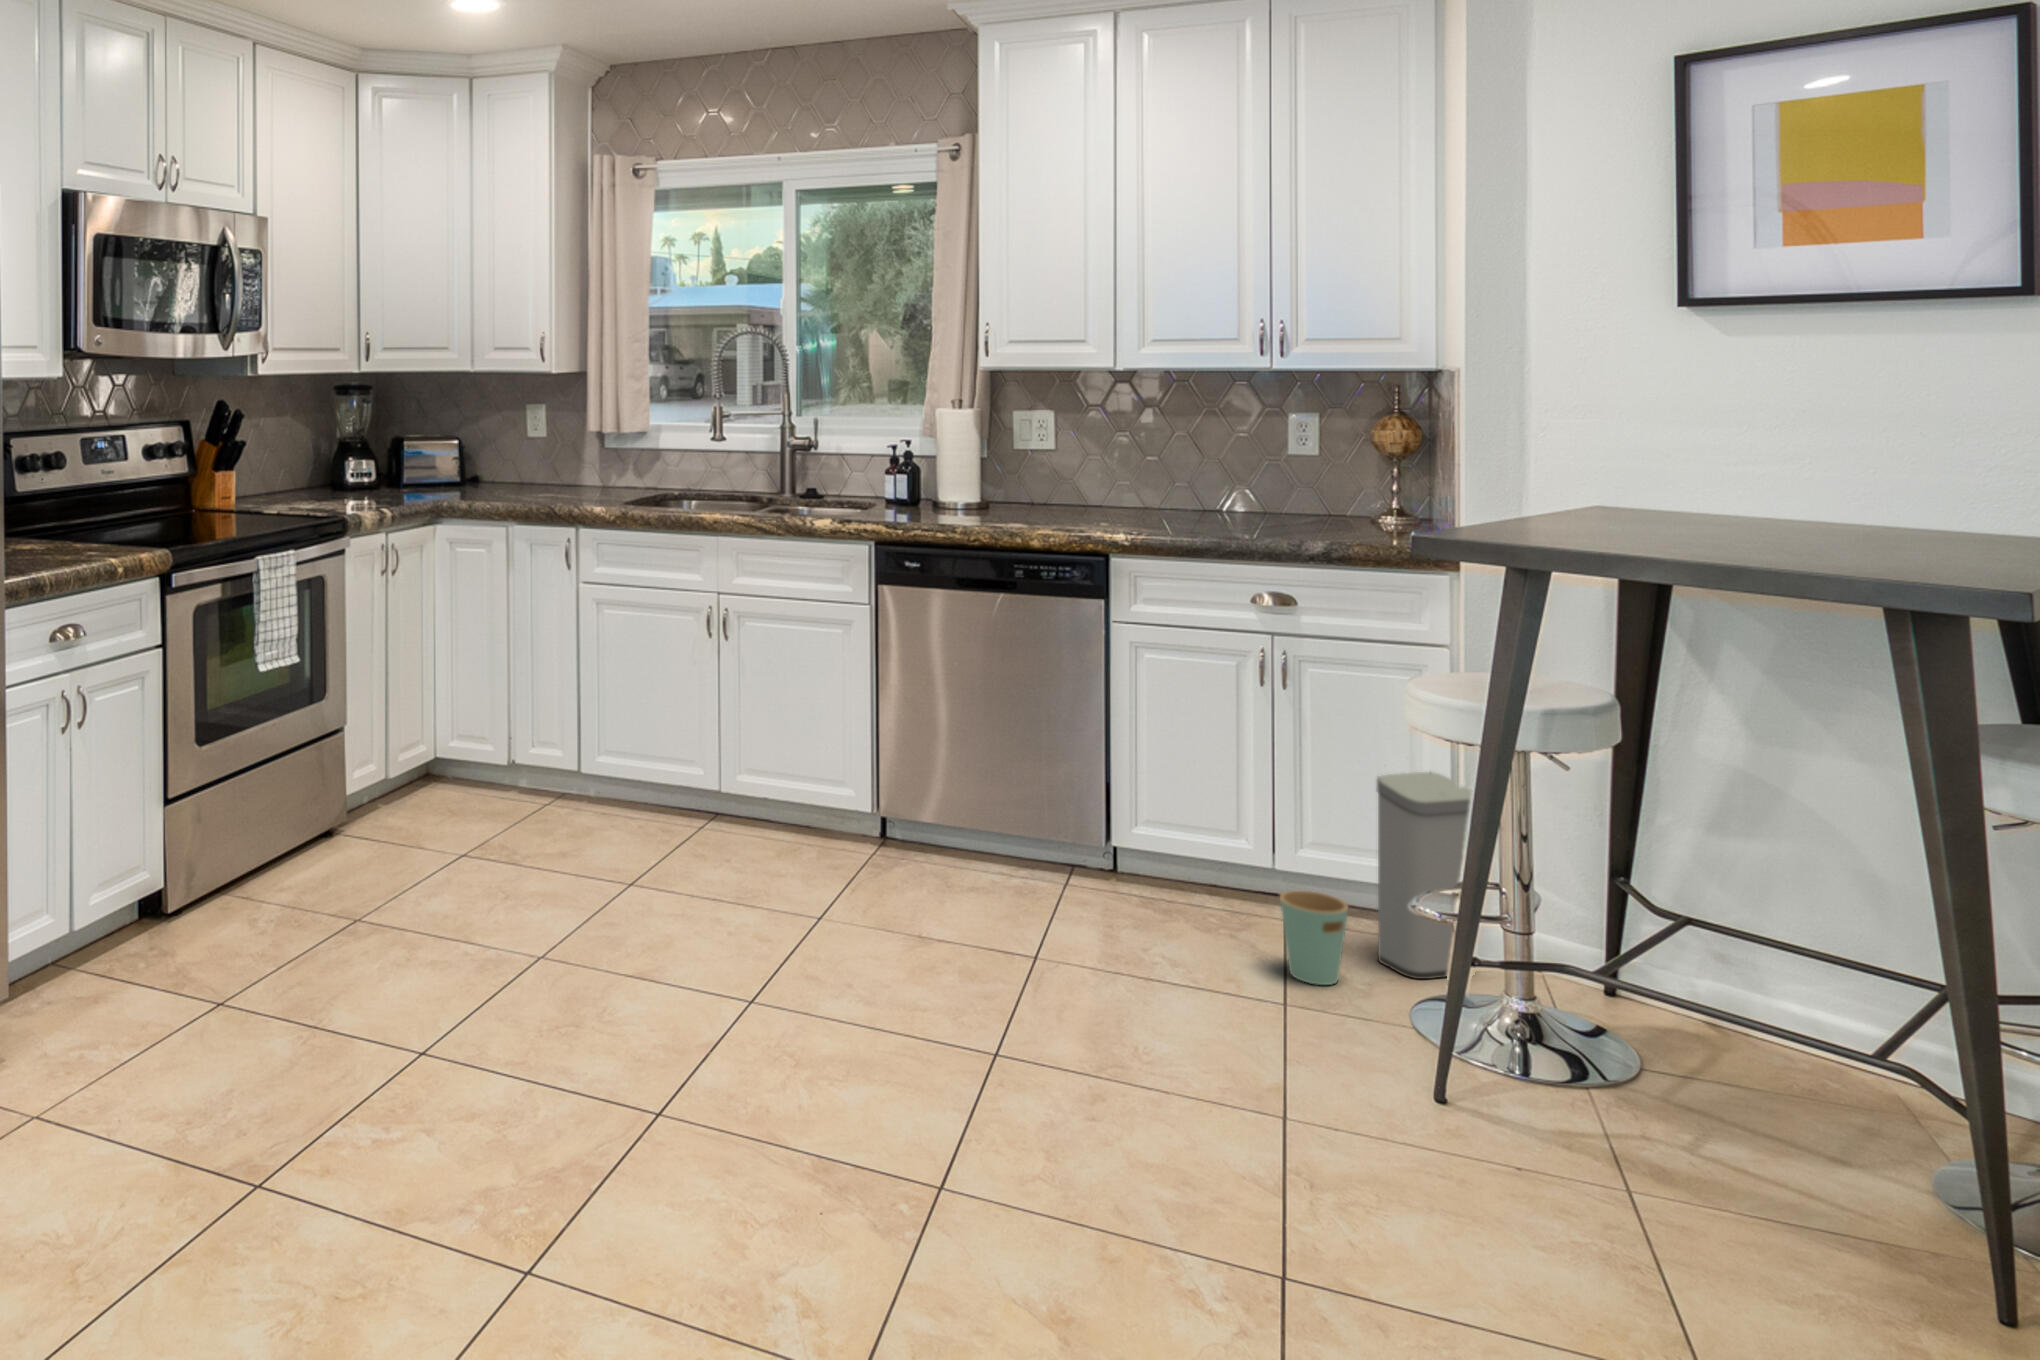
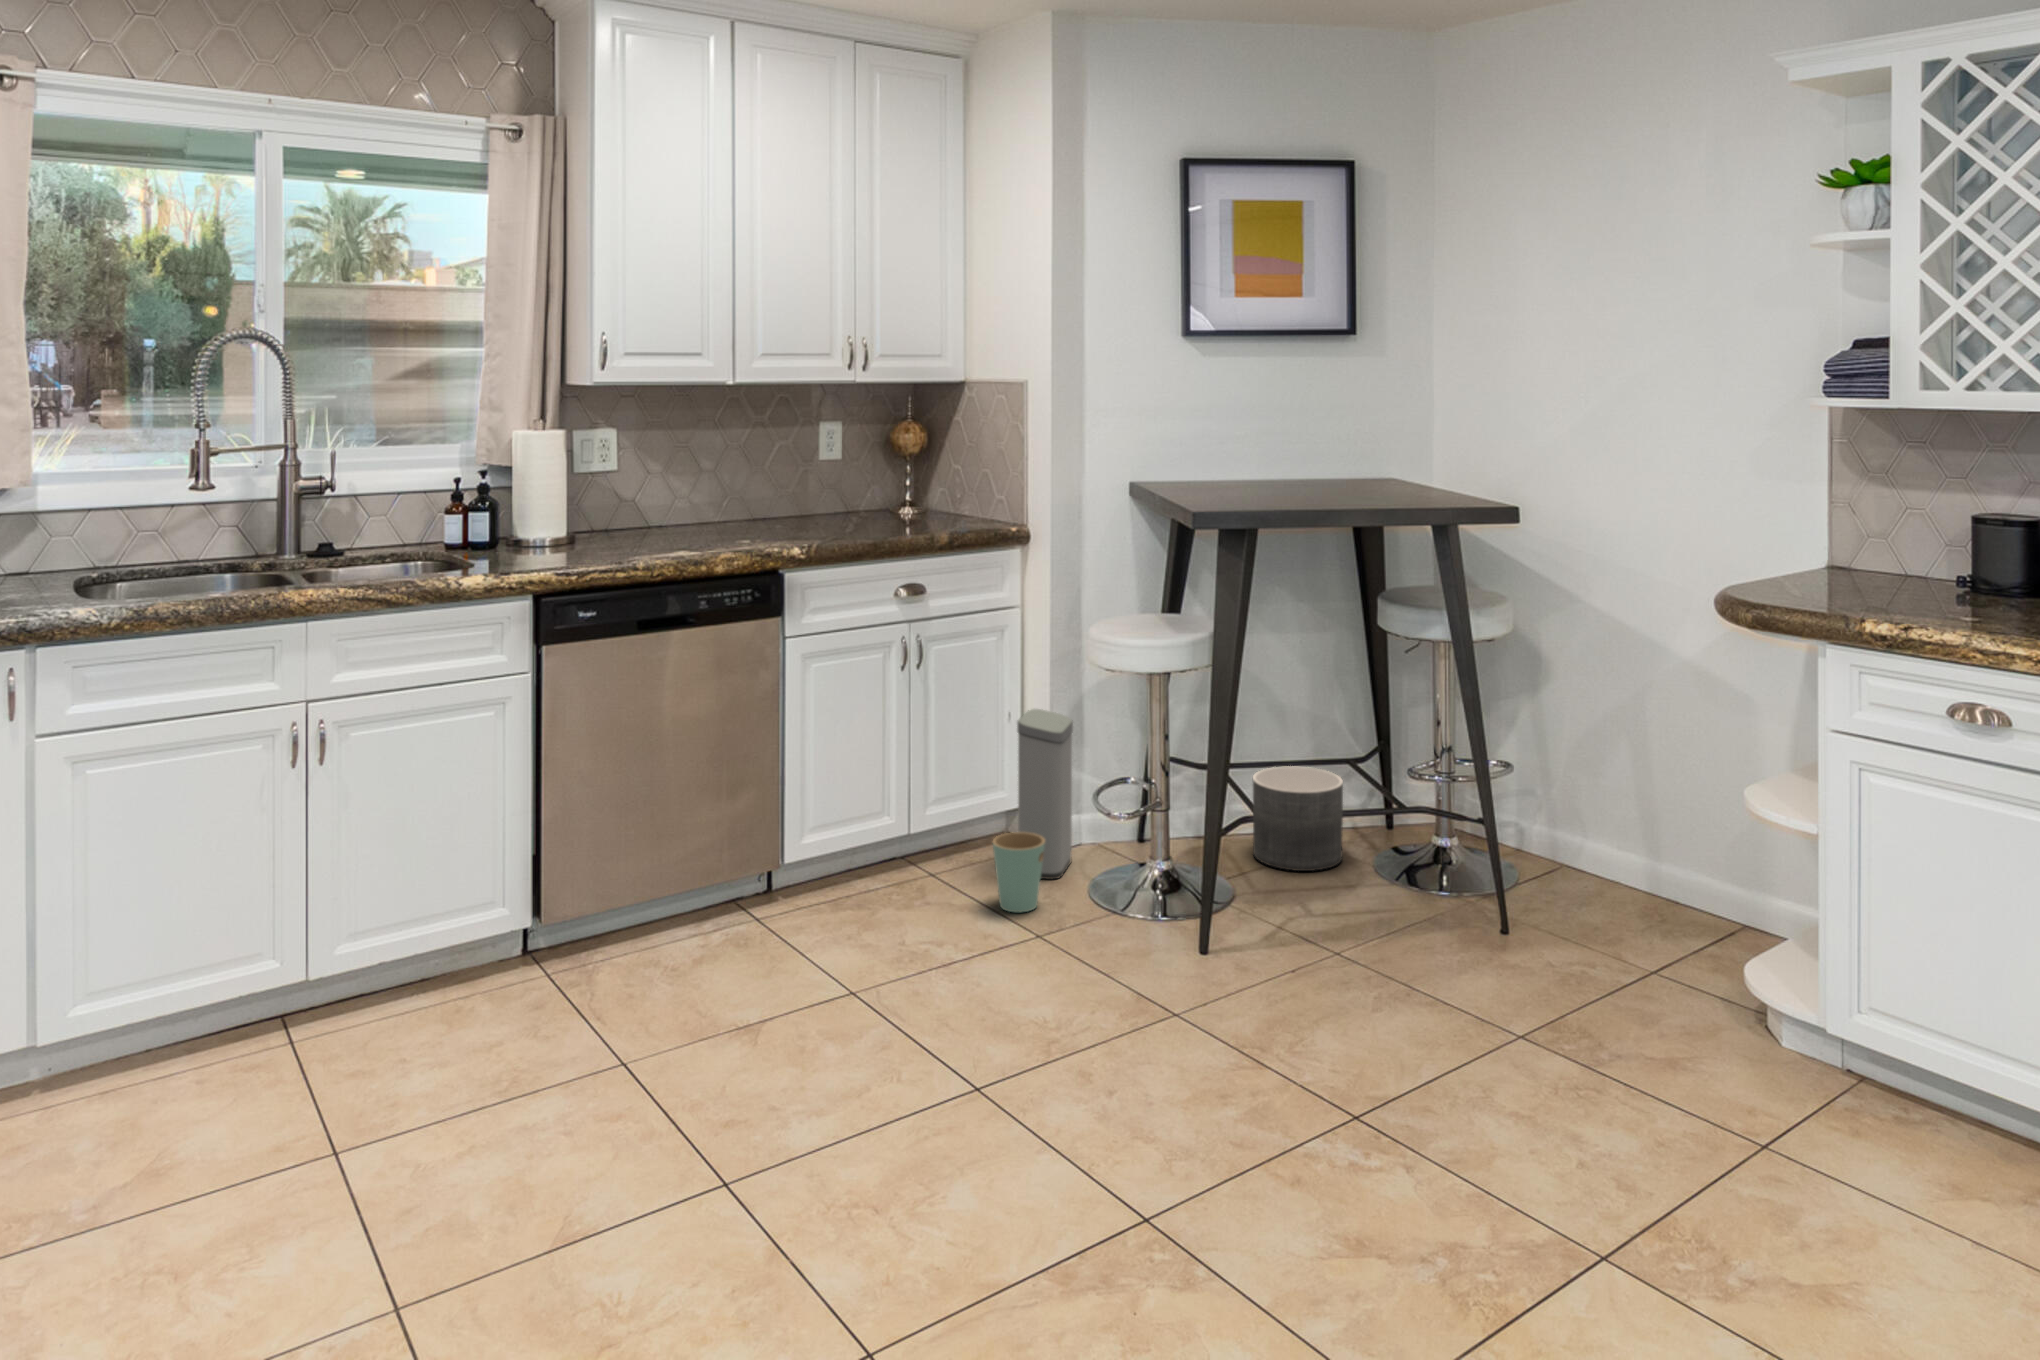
planter: none [1736,958,1918,1138] -> present [1253,766,1343,871]

